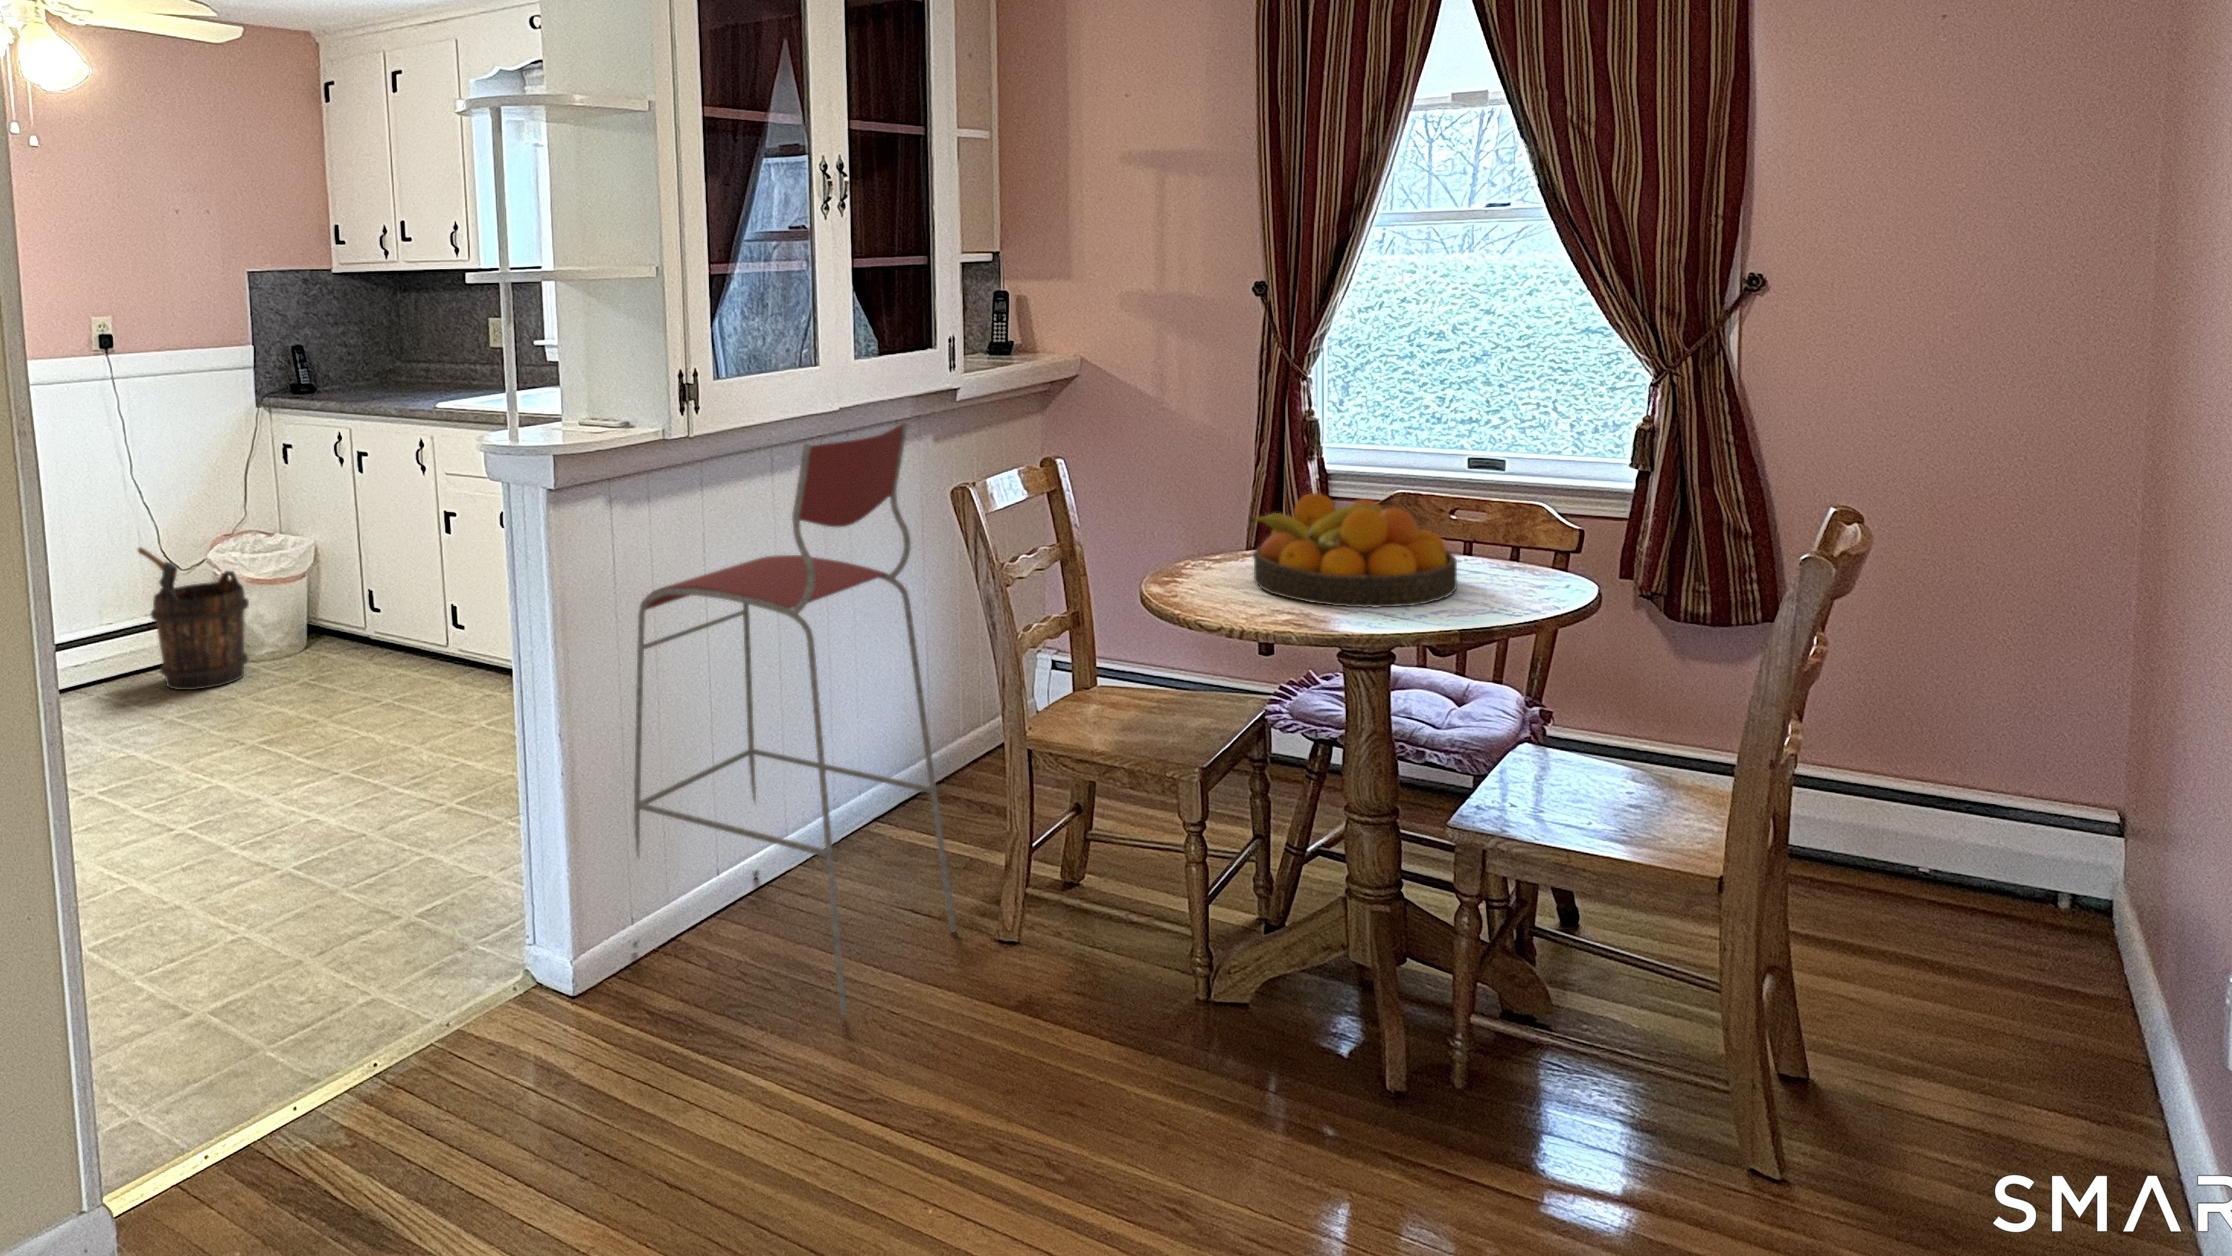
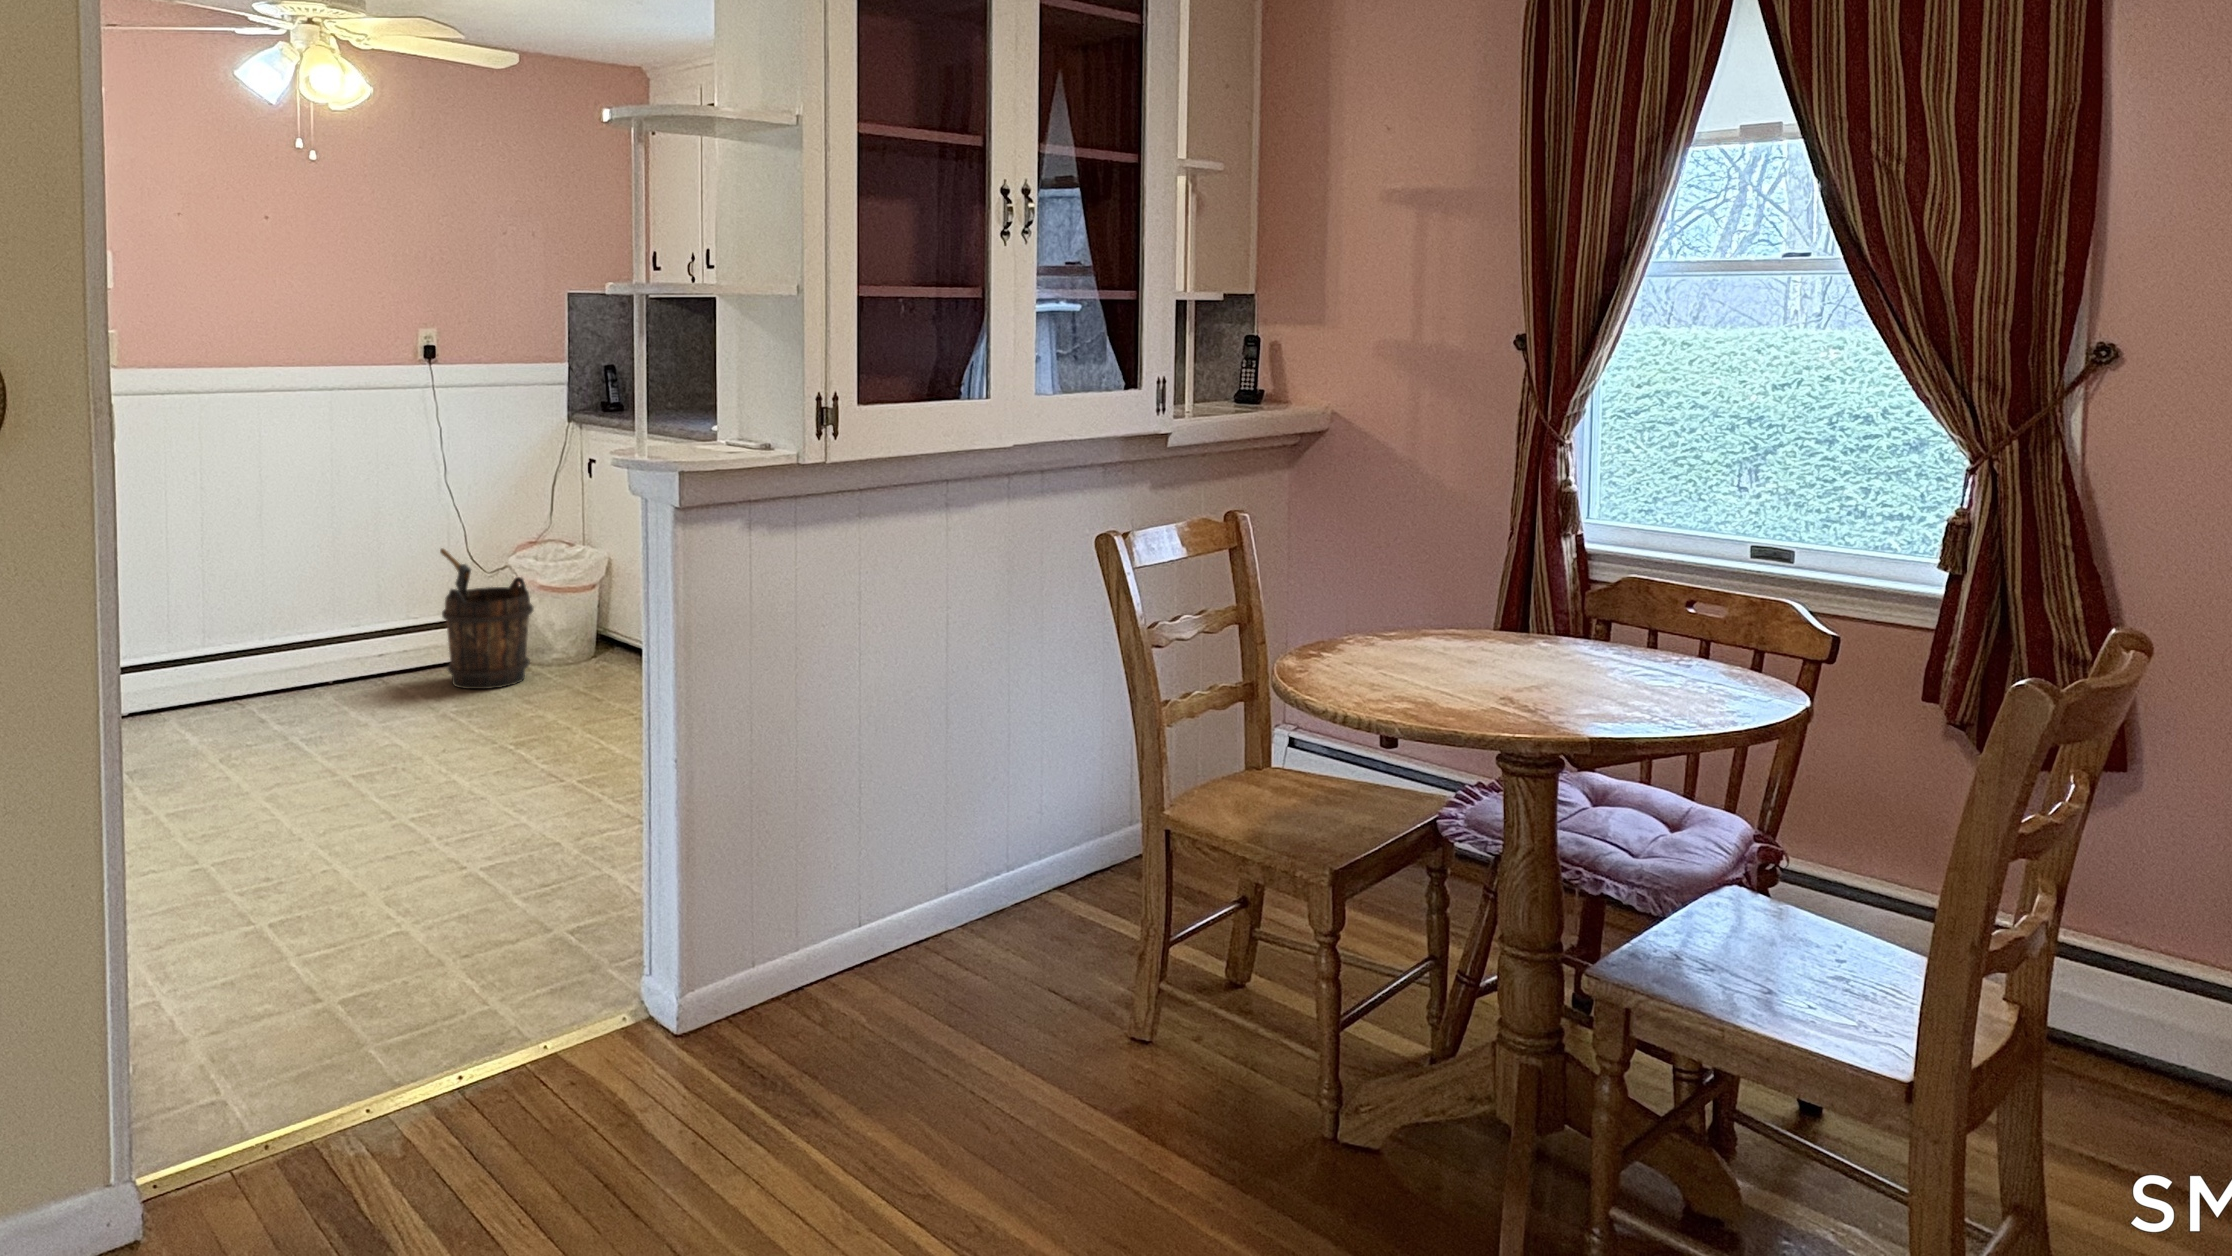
bar stool: present [633,423,956,1015] -> none [750,462,1086,1098]
fruit bowl: present [1250,493,1457,607] -> none [1404,568,1641,706]

